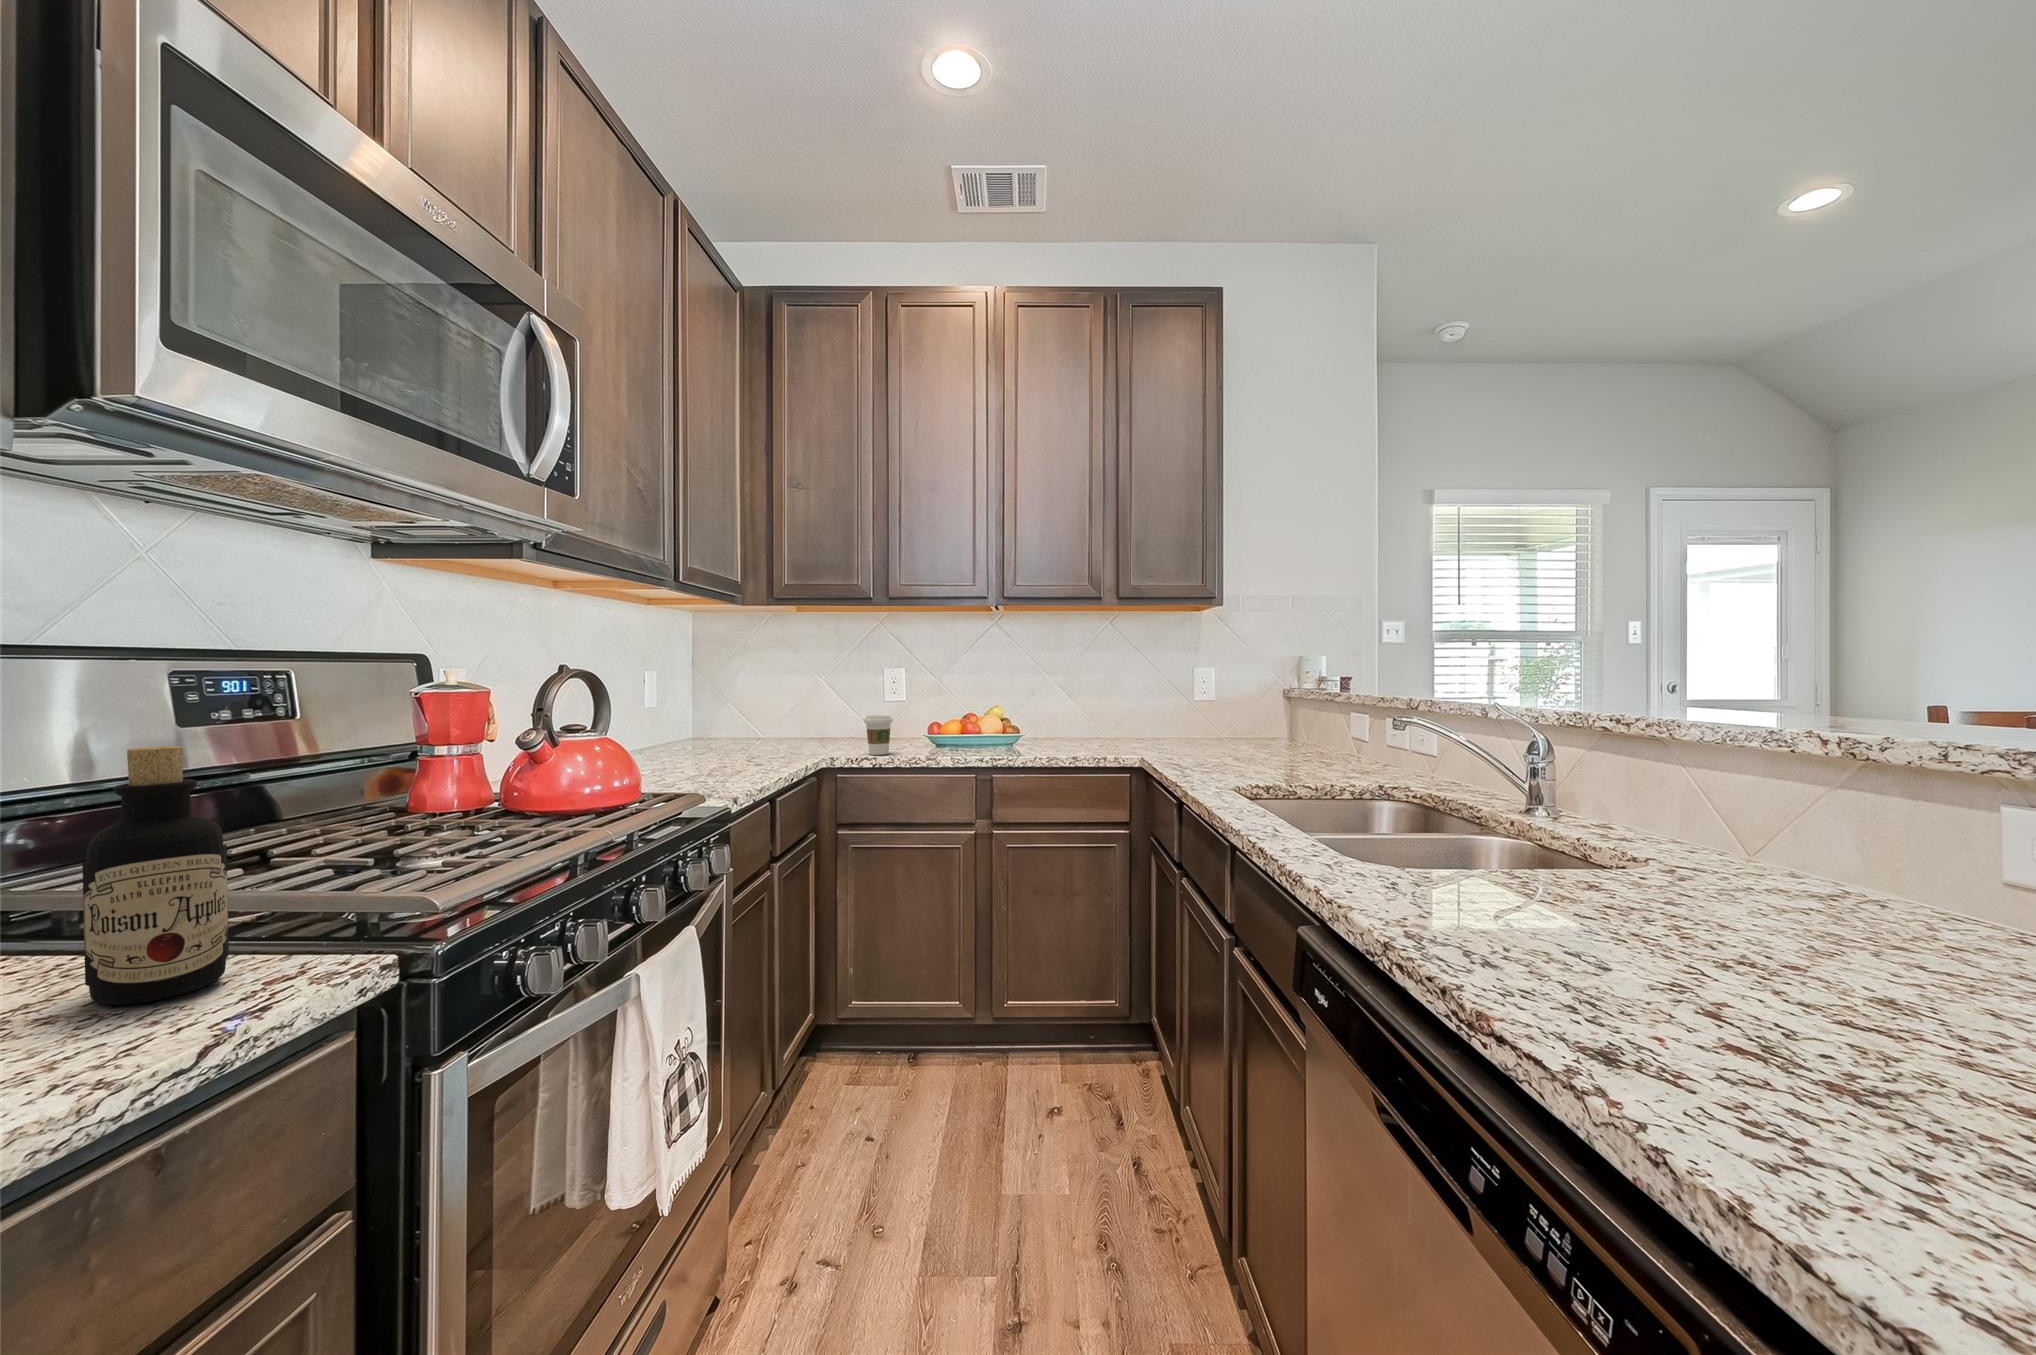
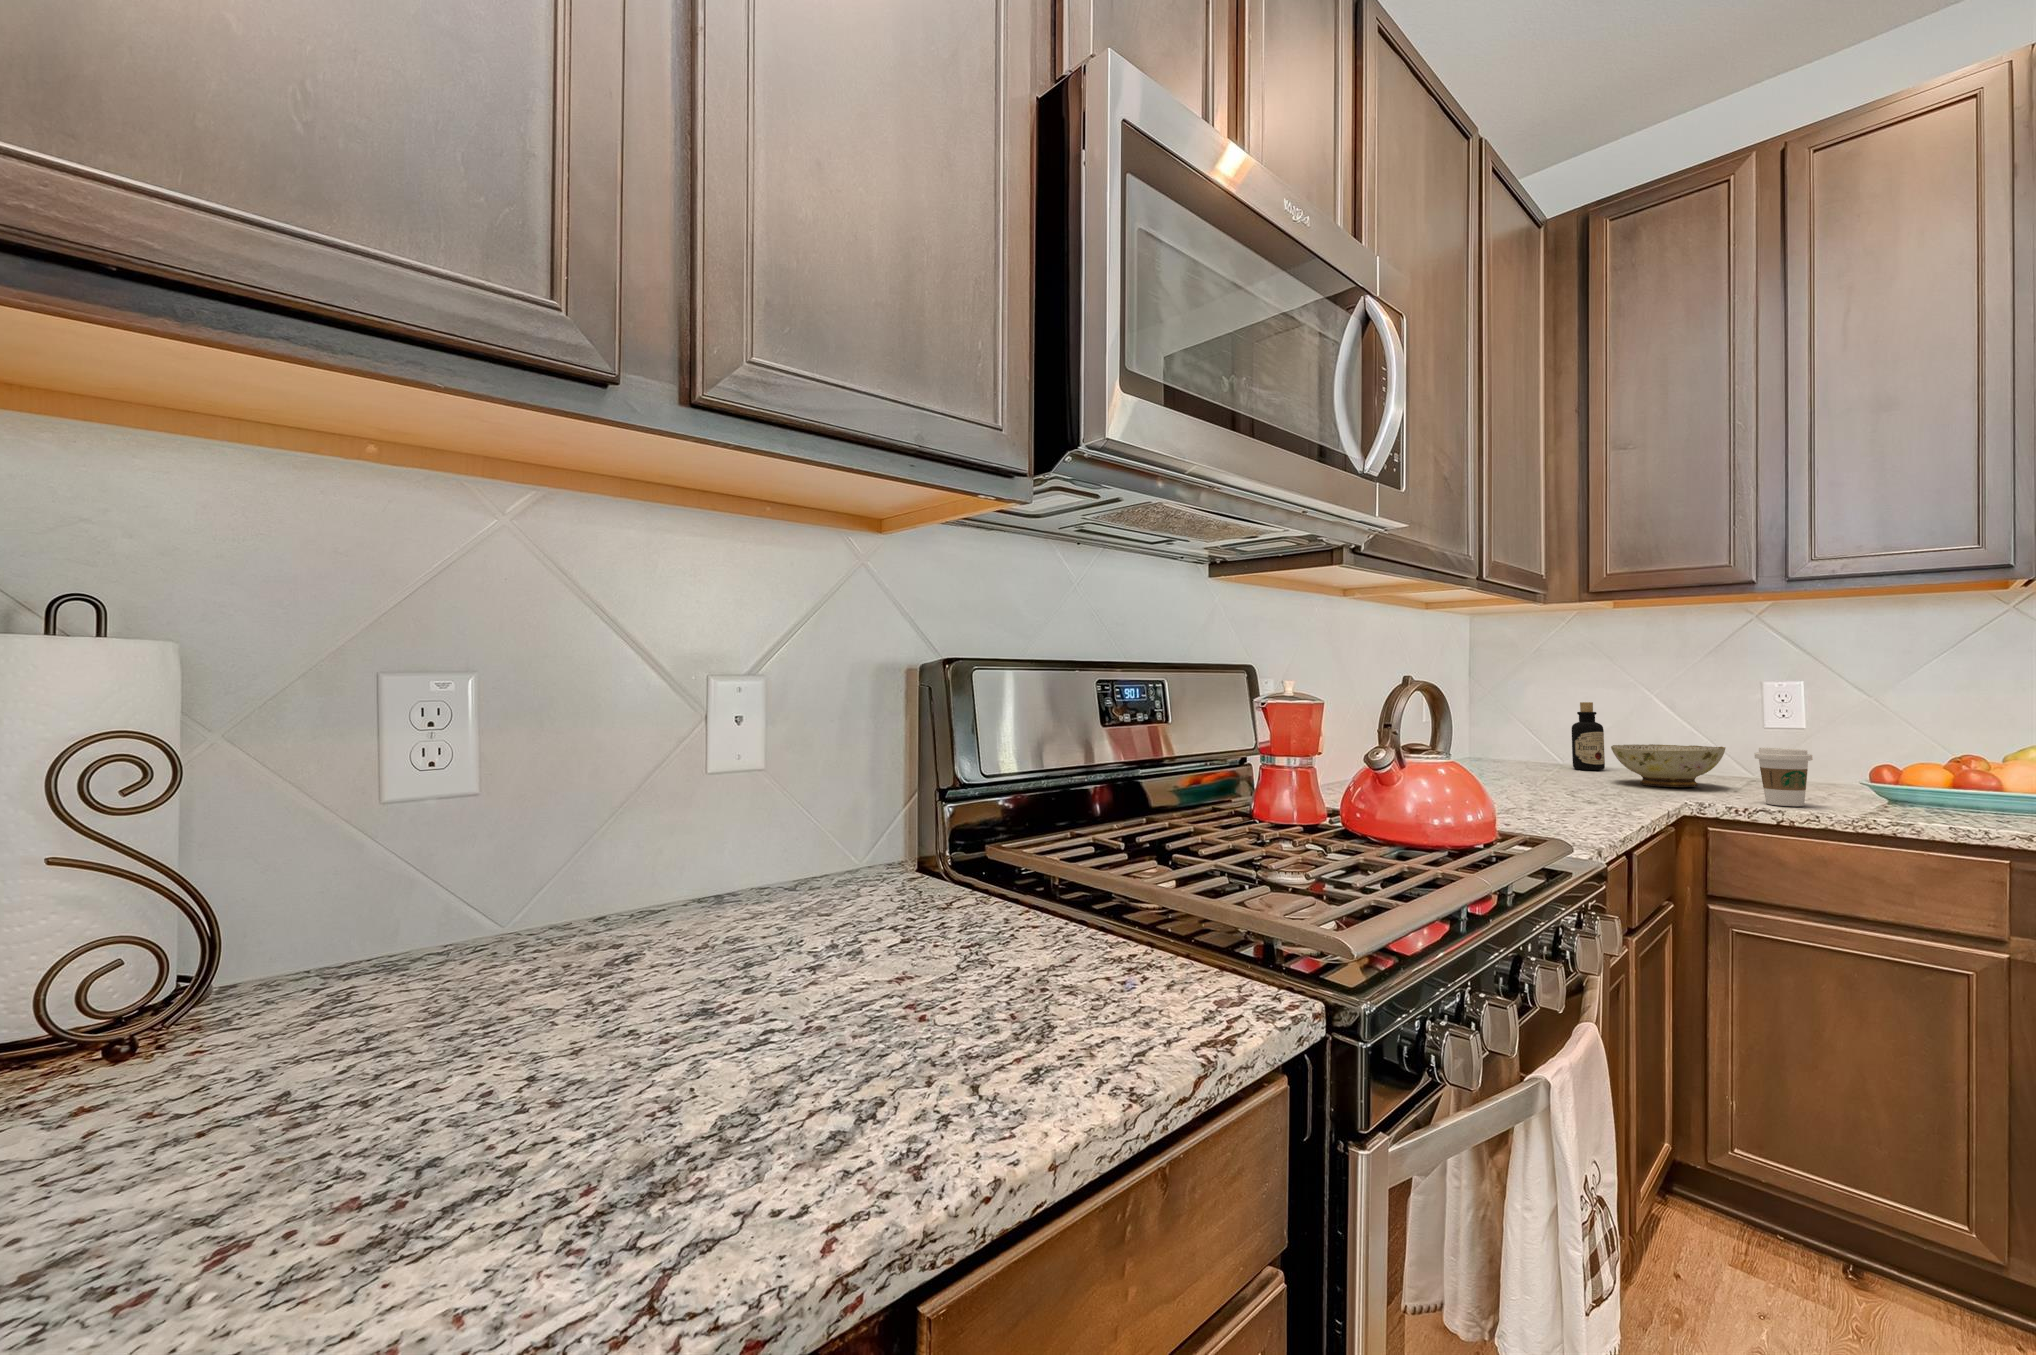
ceramic bowl: none [788,716,856,748] -> present [1611,744,1725,787]
bottle: present [82,746,229,1005] -> present [1572,702,1605,770]

